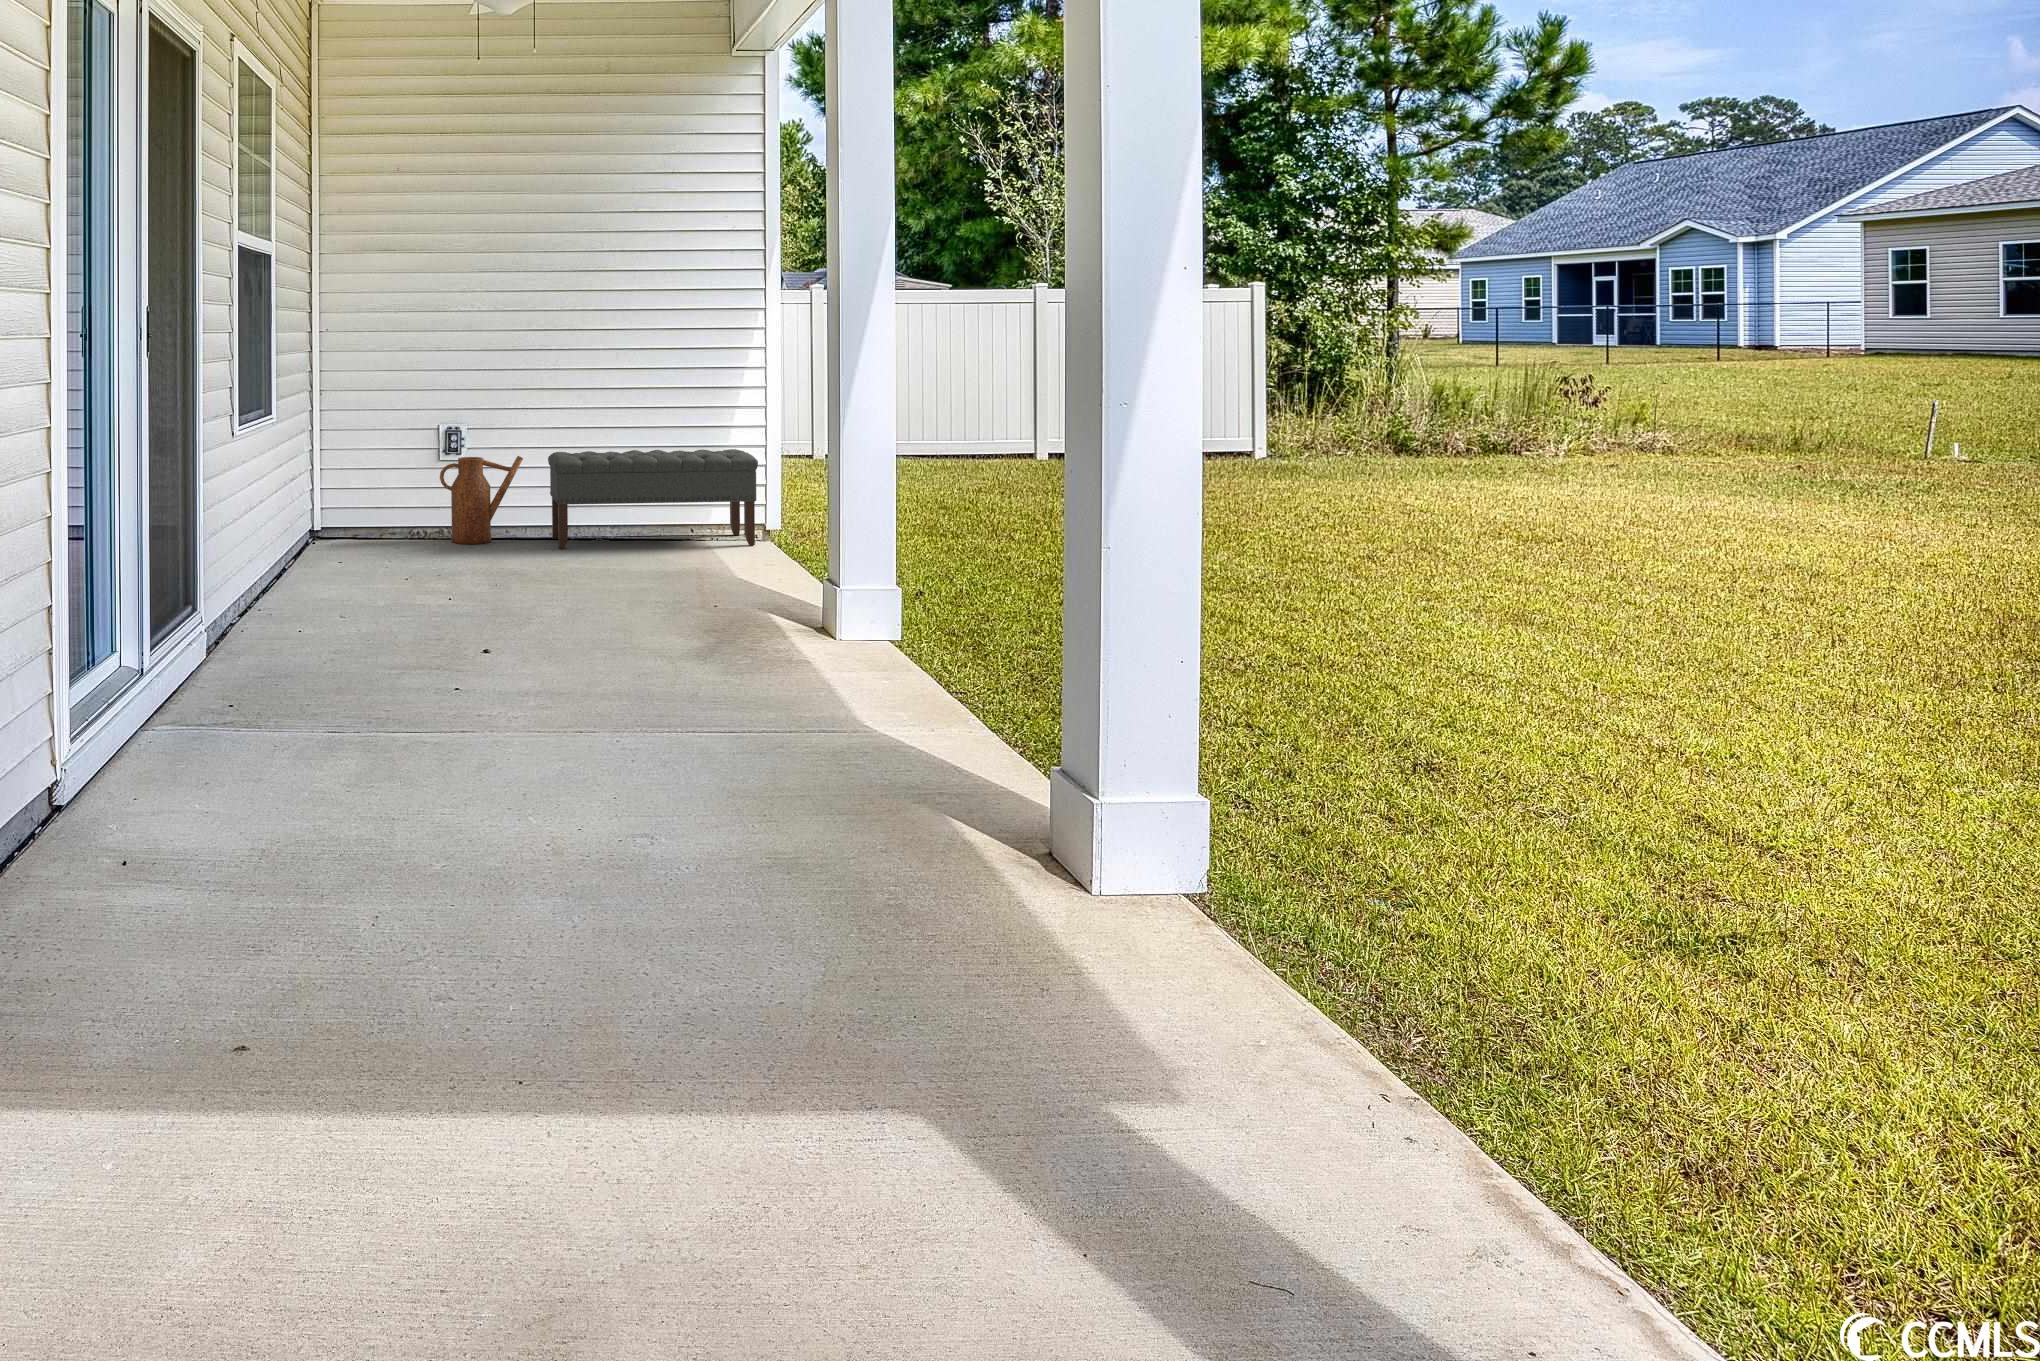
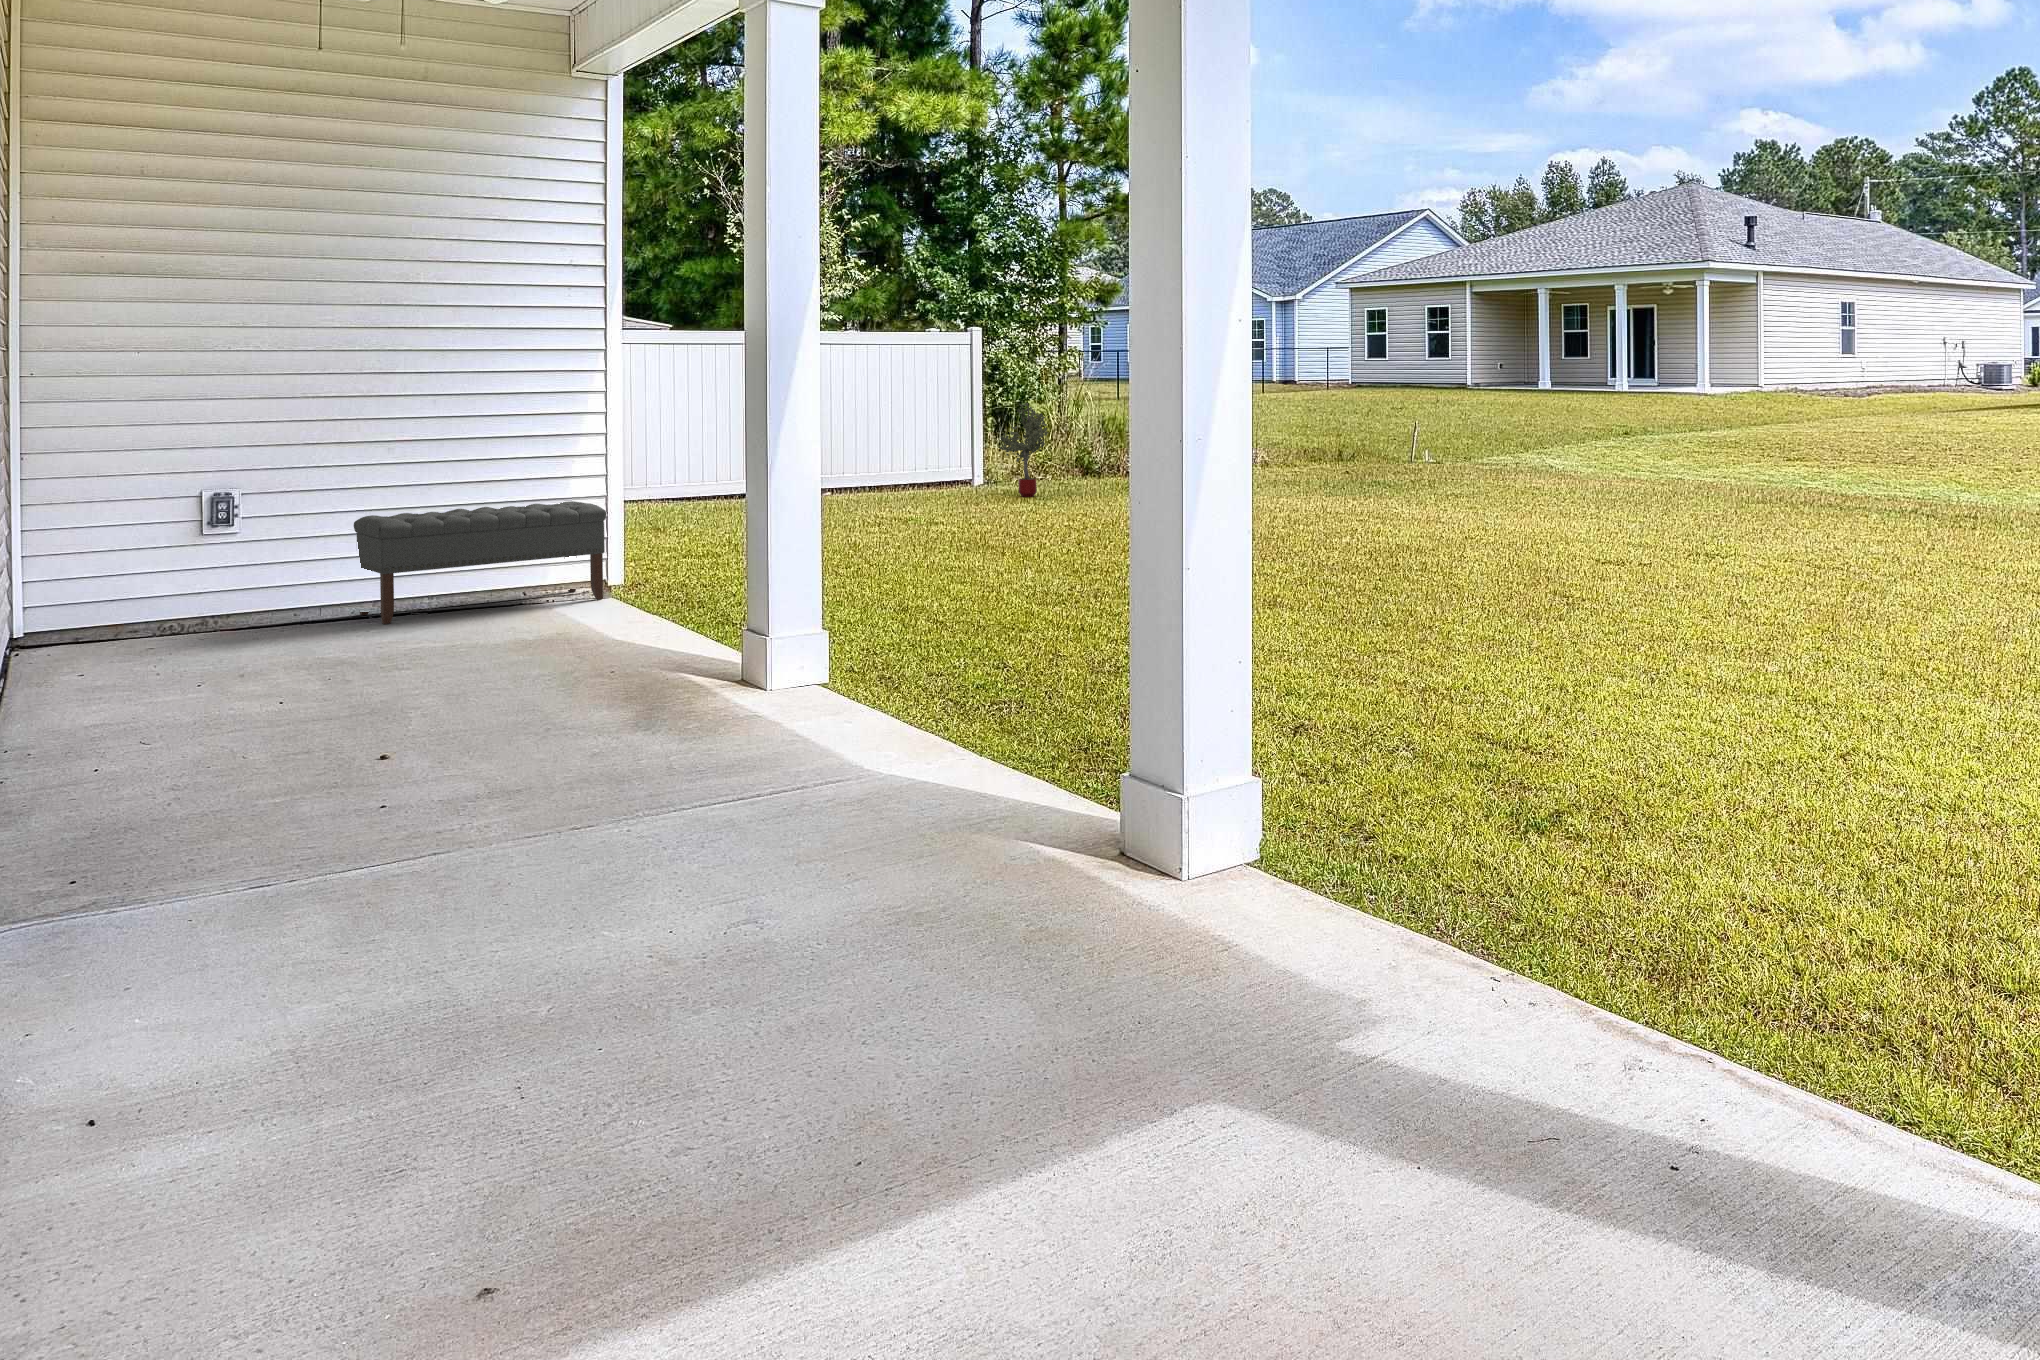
potted tree: none [1269,364,1339,472] -> present [999,403,1048,497]
watering can: present [440,456,523,544] -> none [214,523,326,632]

